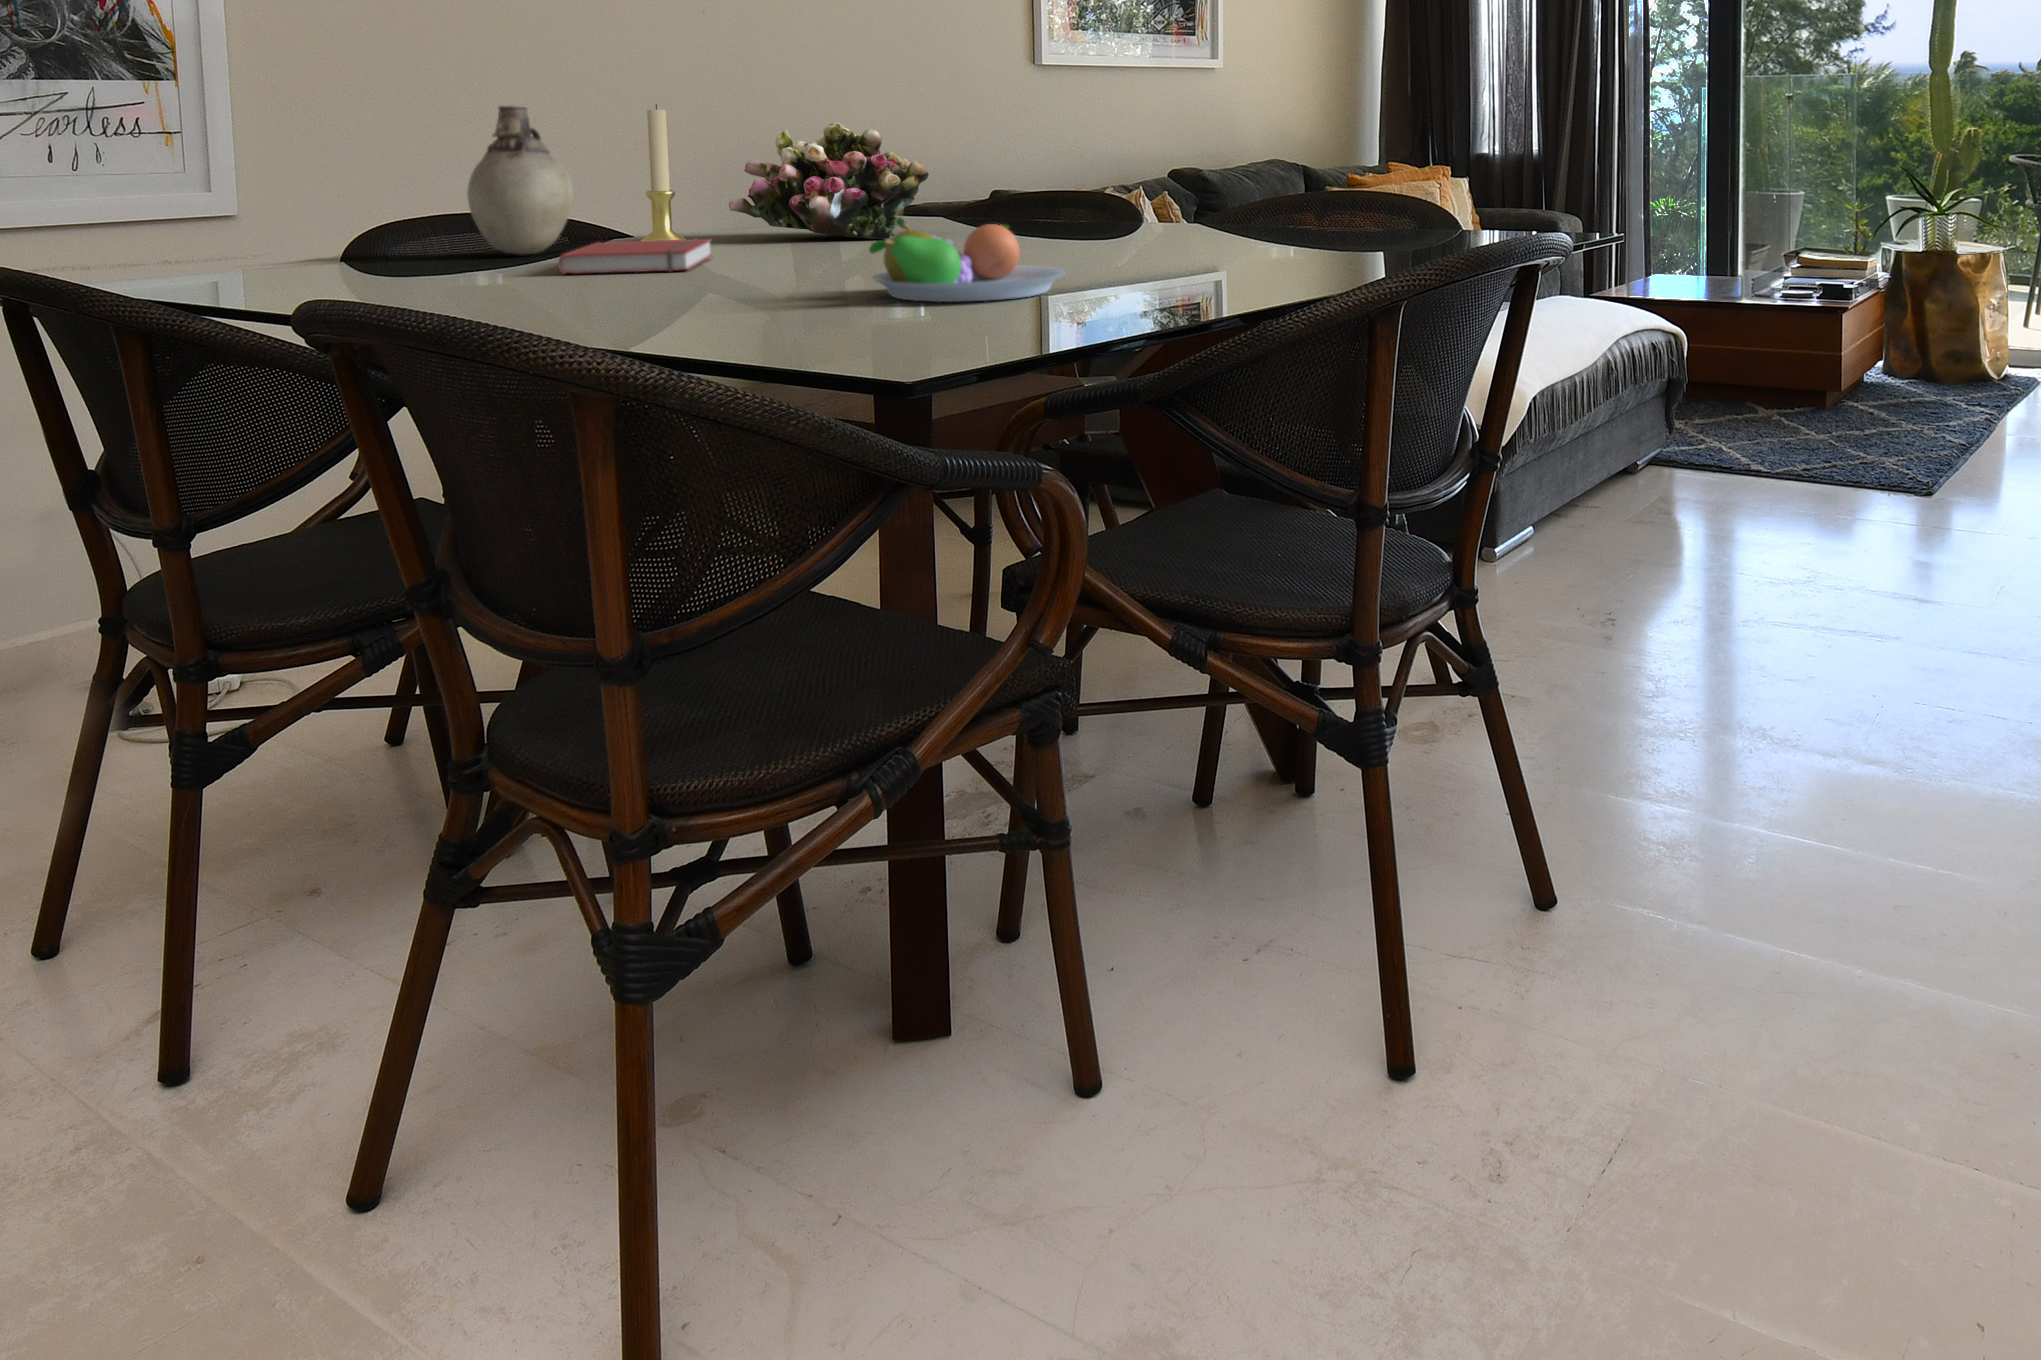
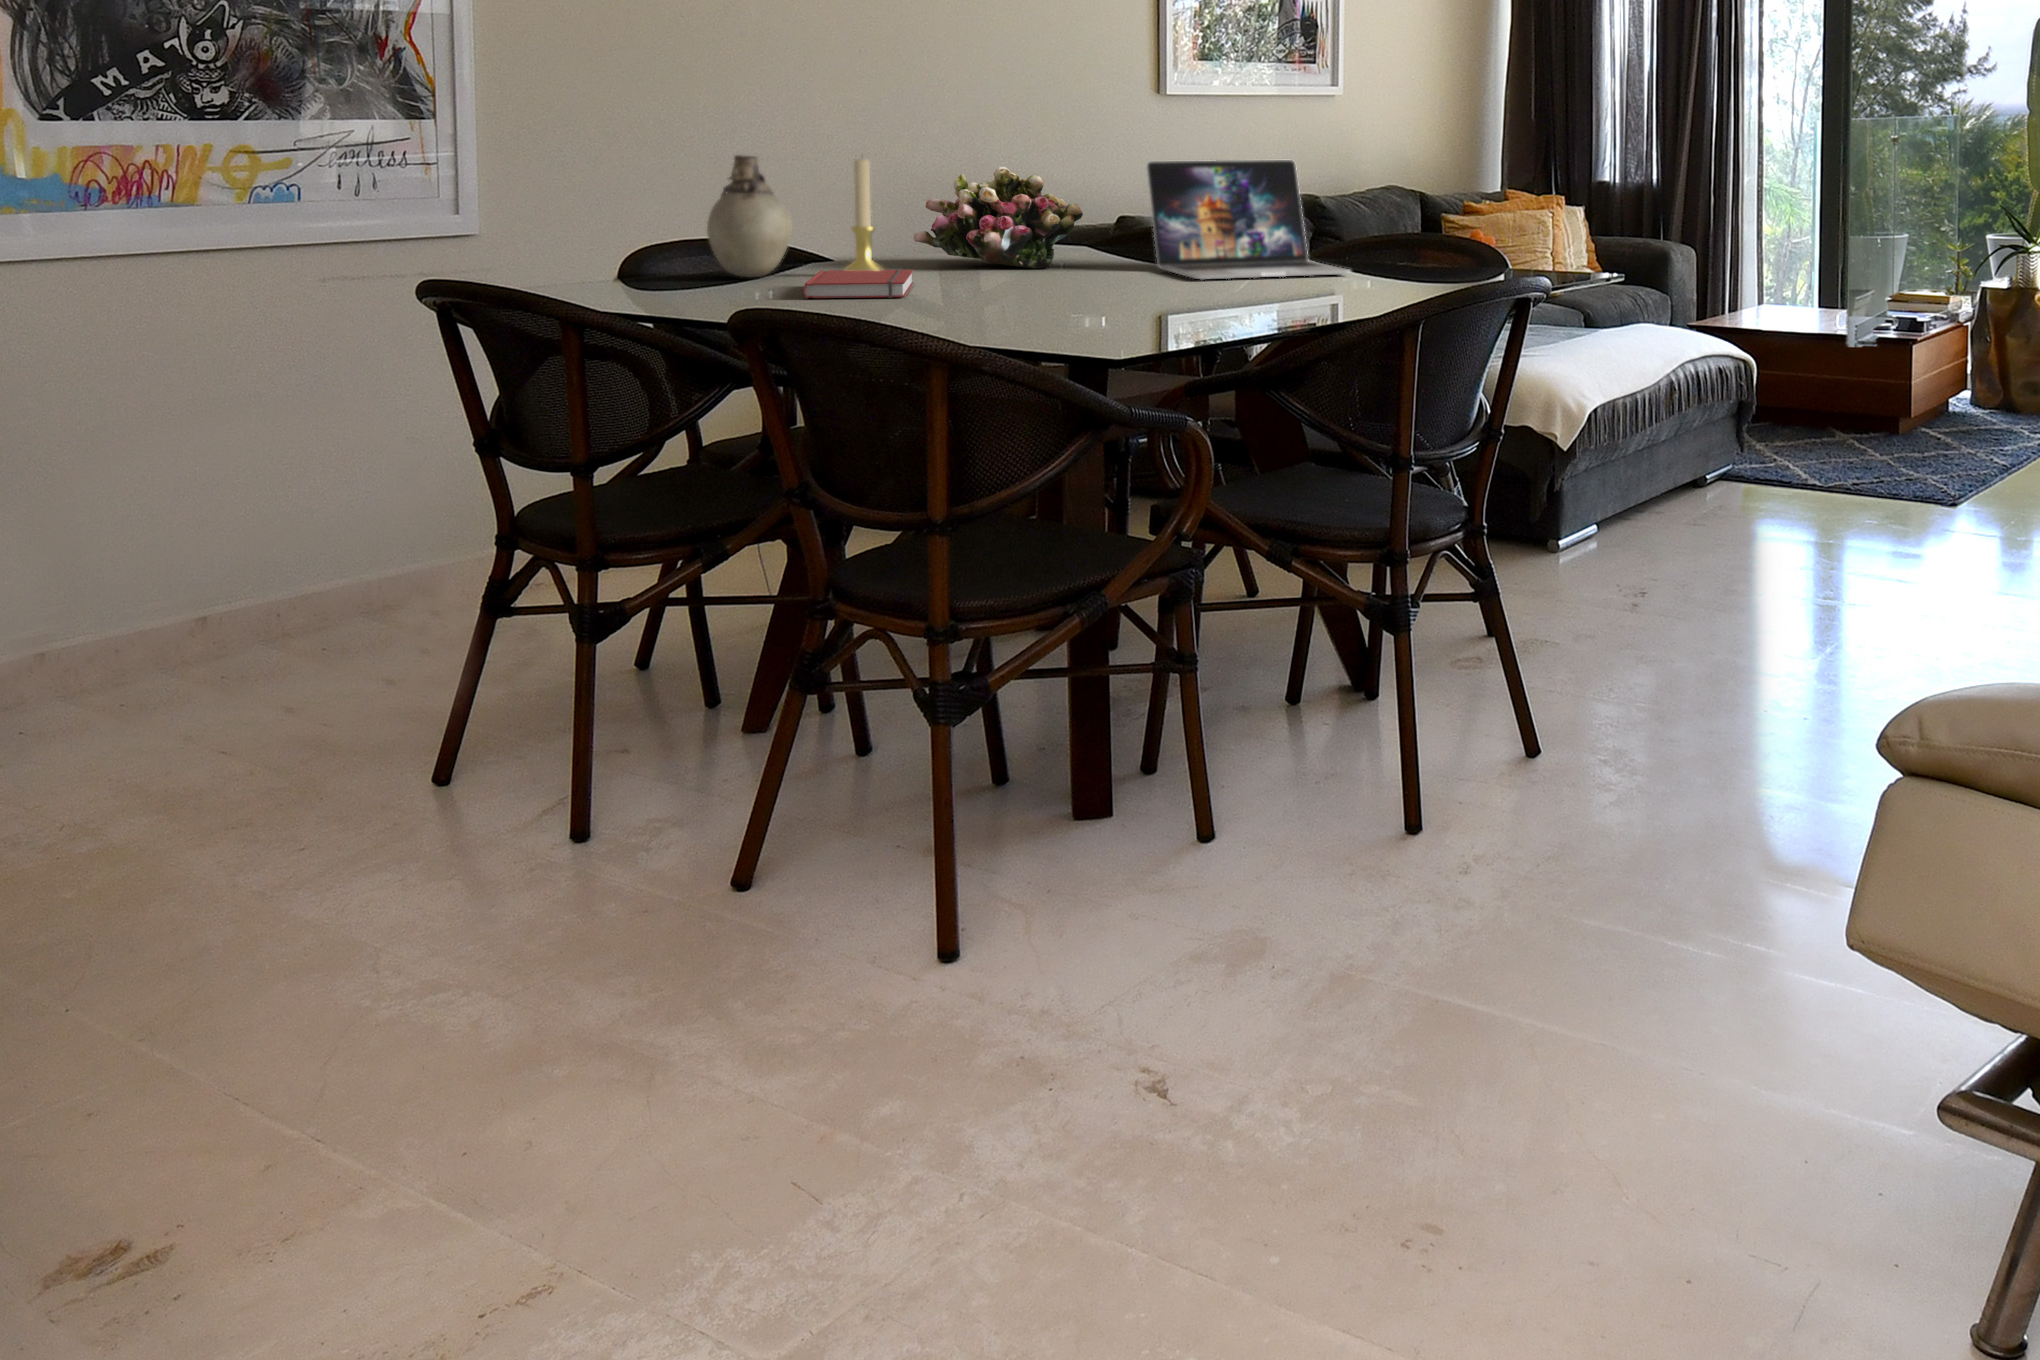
laptop: none [1002,105,1251,244] -> present [1147,160,1350,280]
fruit bowl: present [869,218,1065,302] -> none [1063,267,1204,330]

